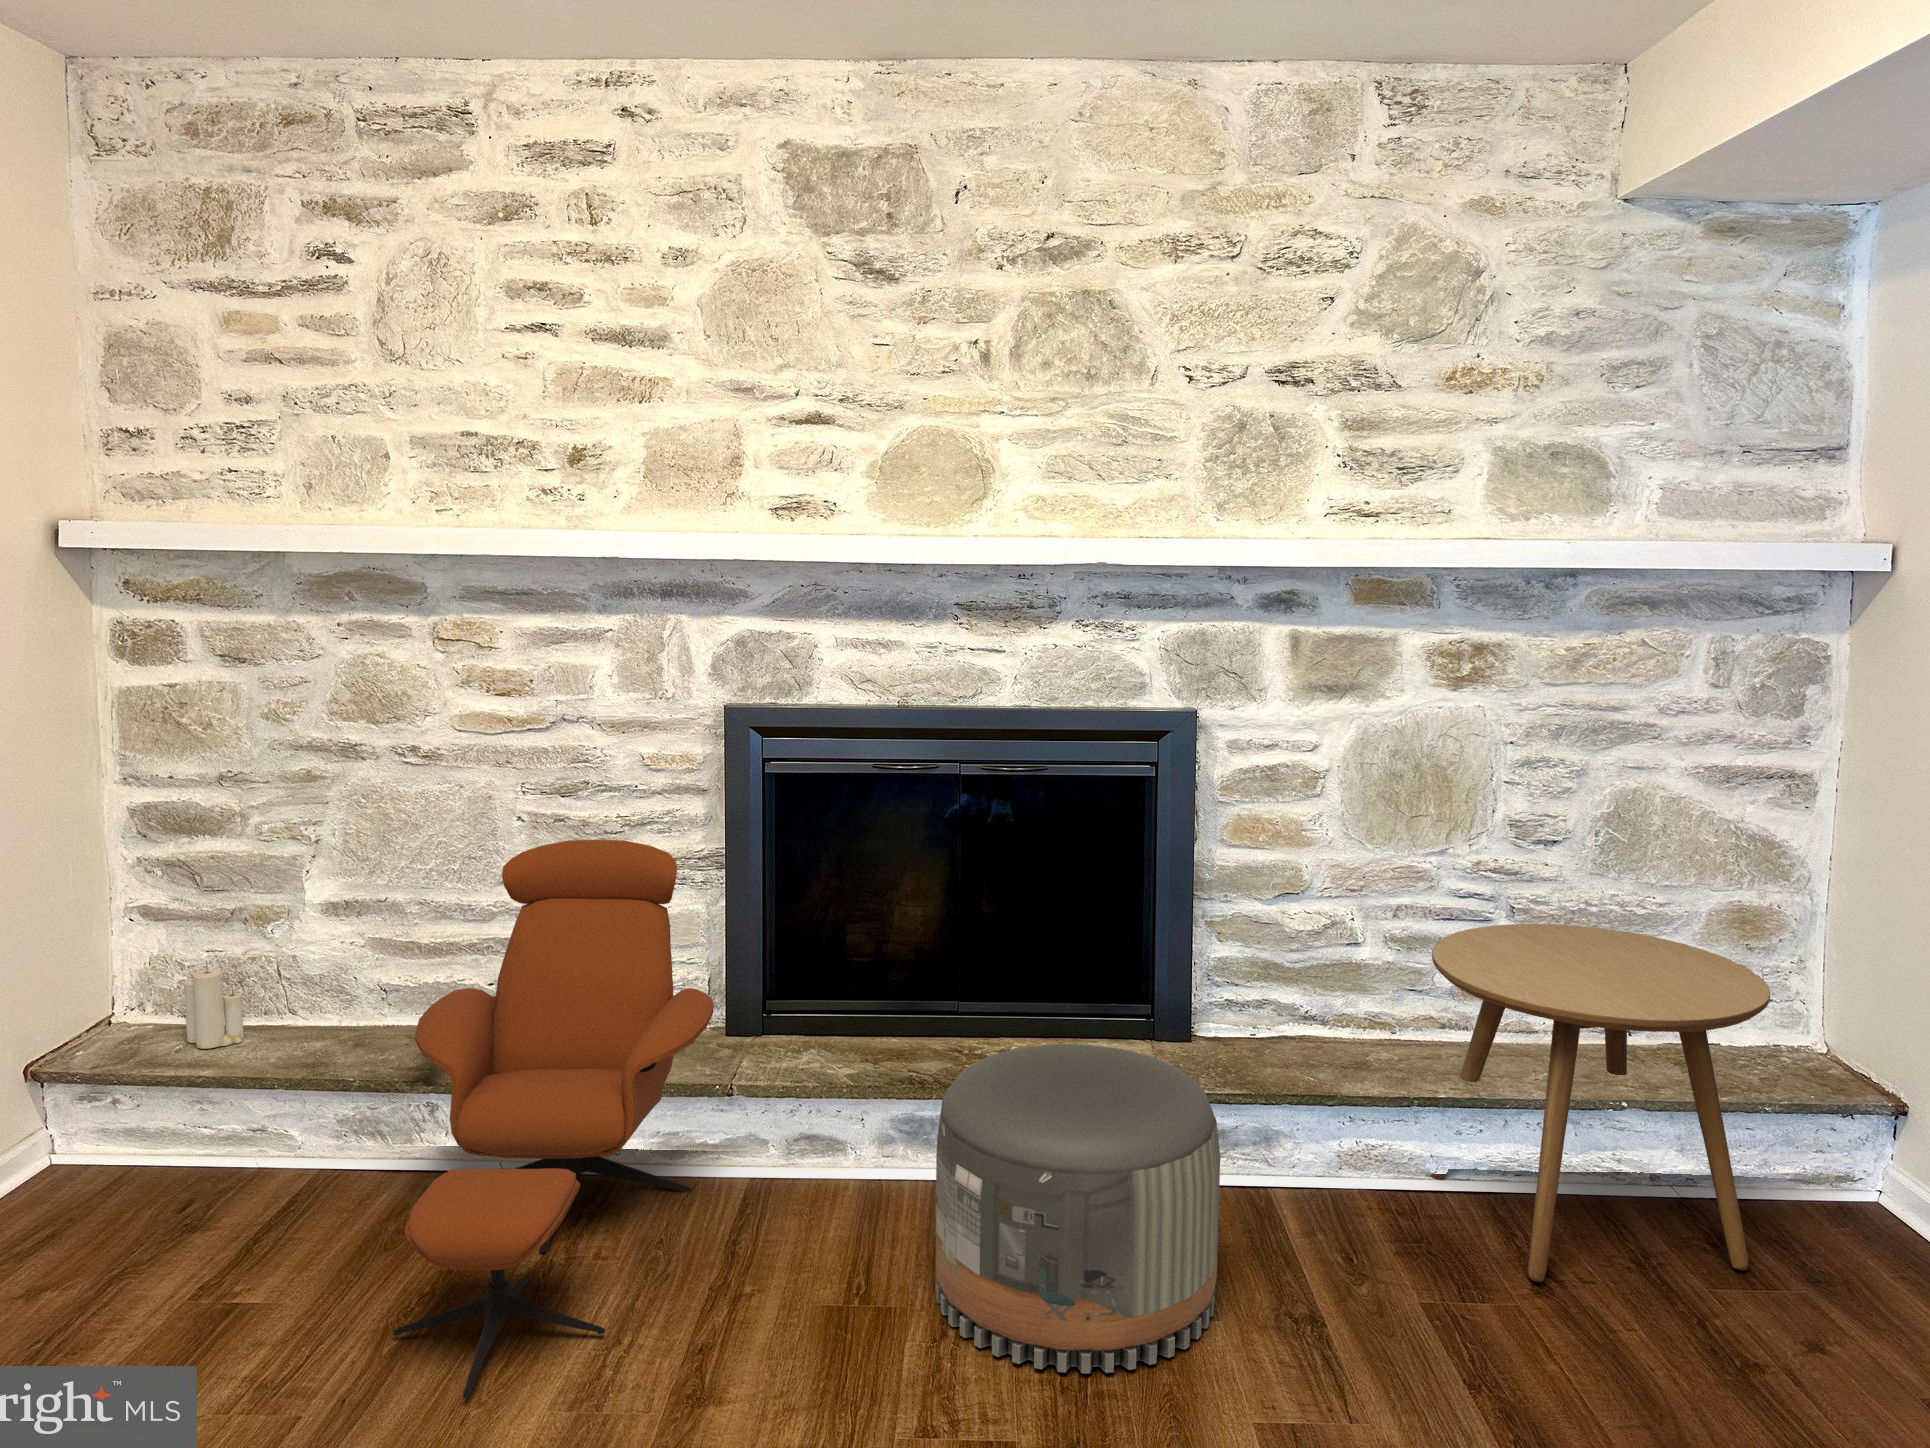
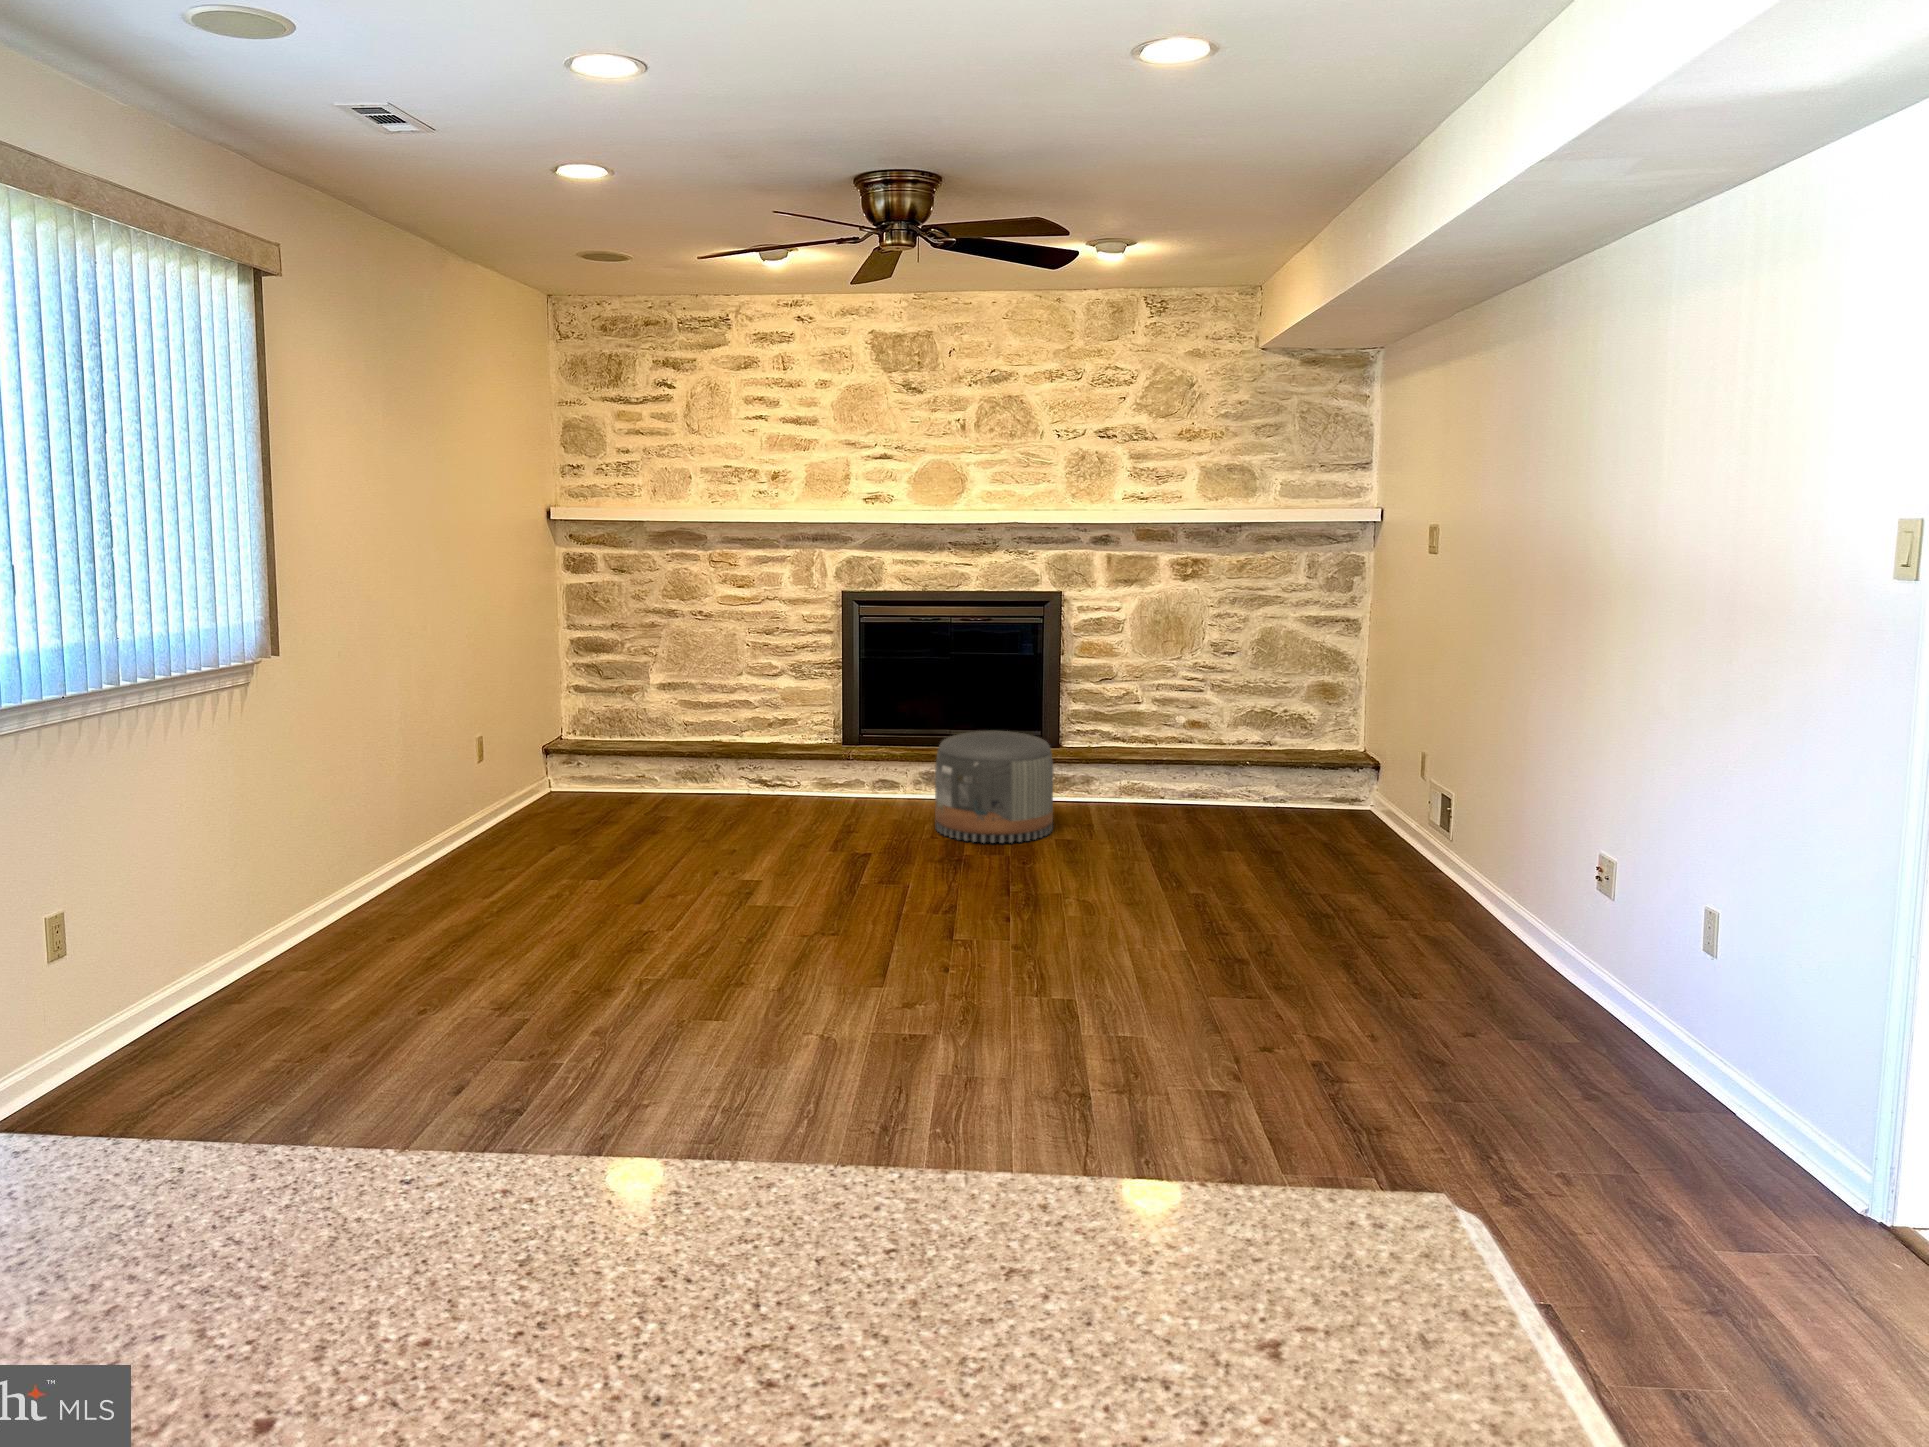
lounge chair: present [393,840,714,1398] -> none [714,652,840,842]
side table: present [1431,924,1770,1282] -> none [1161,691,1302,829]
candle: present [184,964,244,1049] -> none [601,707,626,745]

